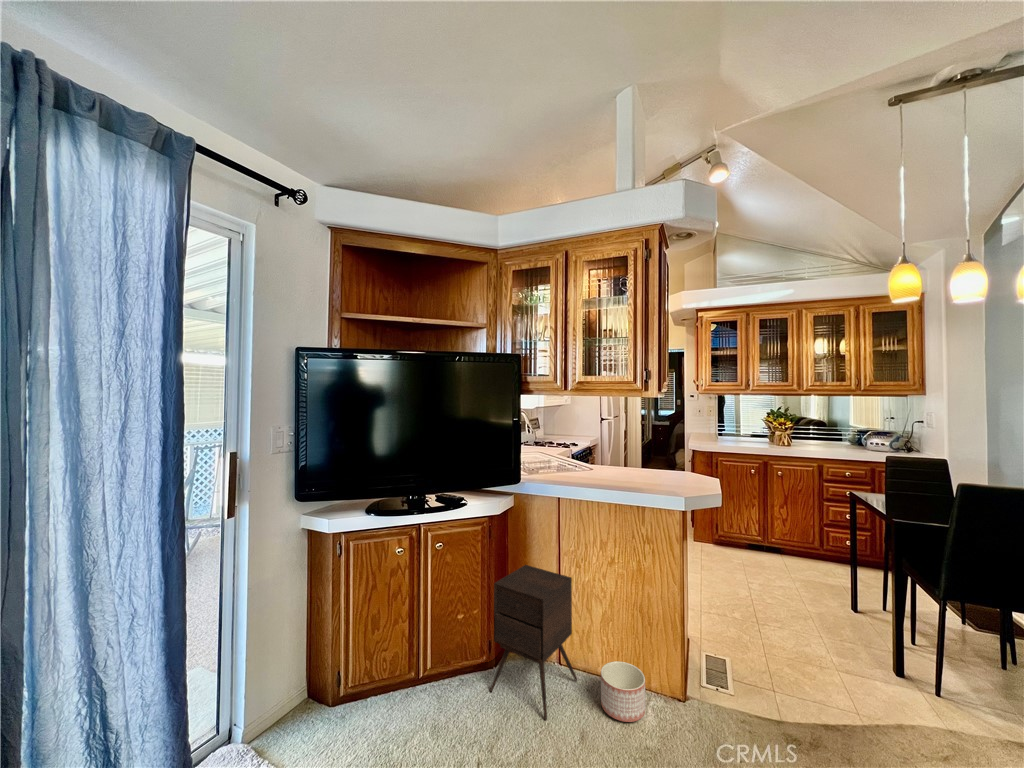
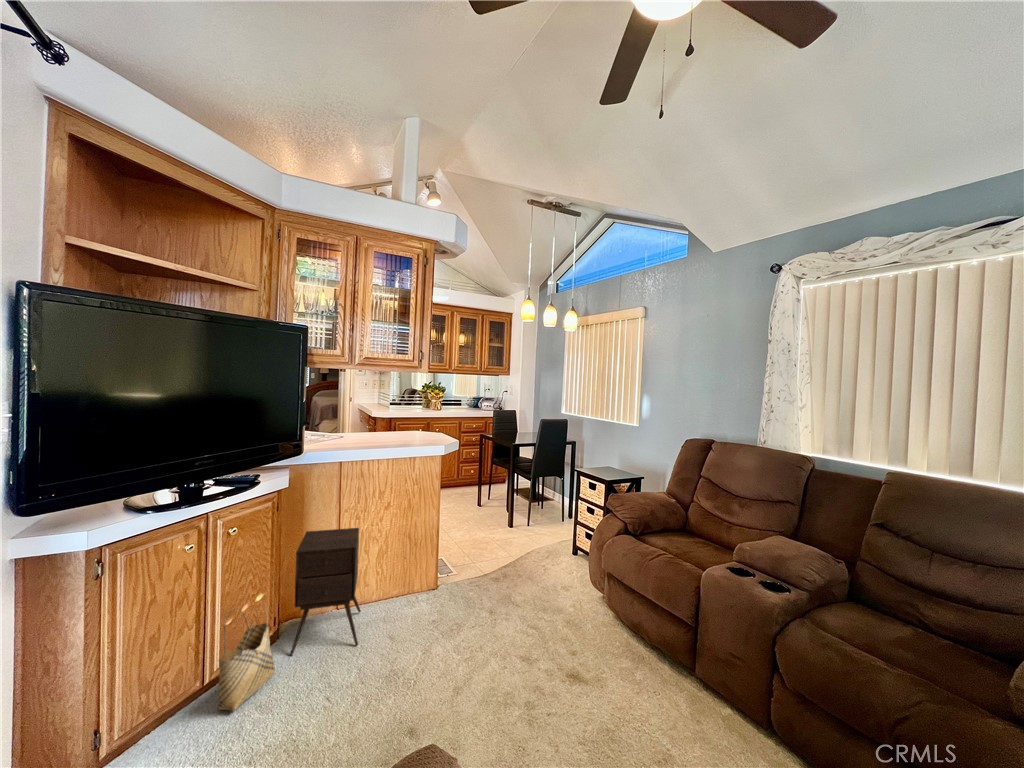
woven basket: none [410,619,465,718] -> present [217,609,275,711]
planter: present [601,661,645,722] -> none [387,578,422,619]

